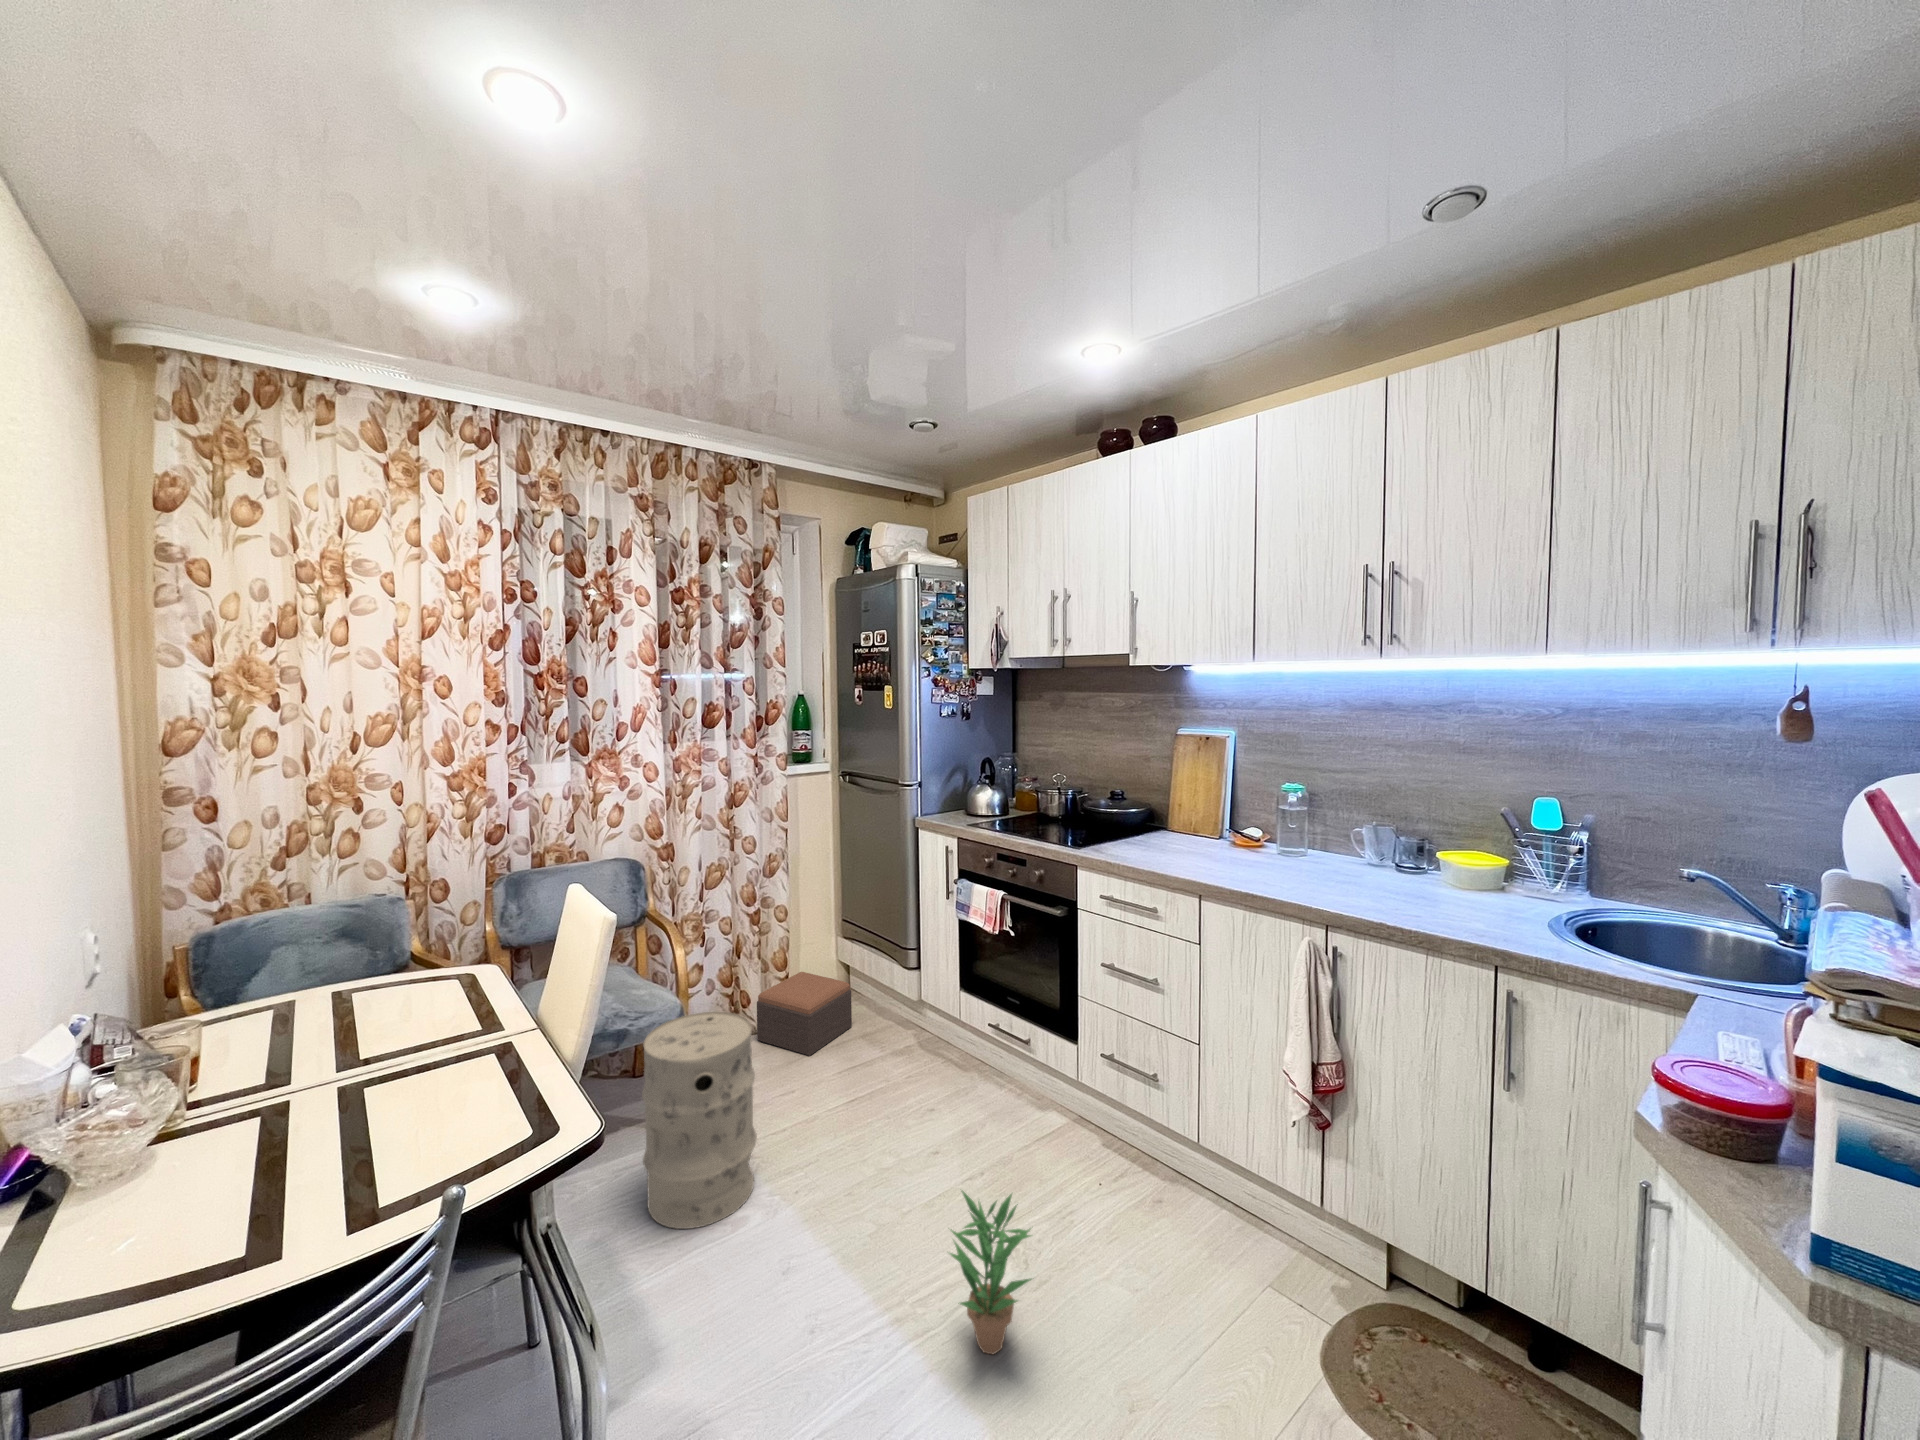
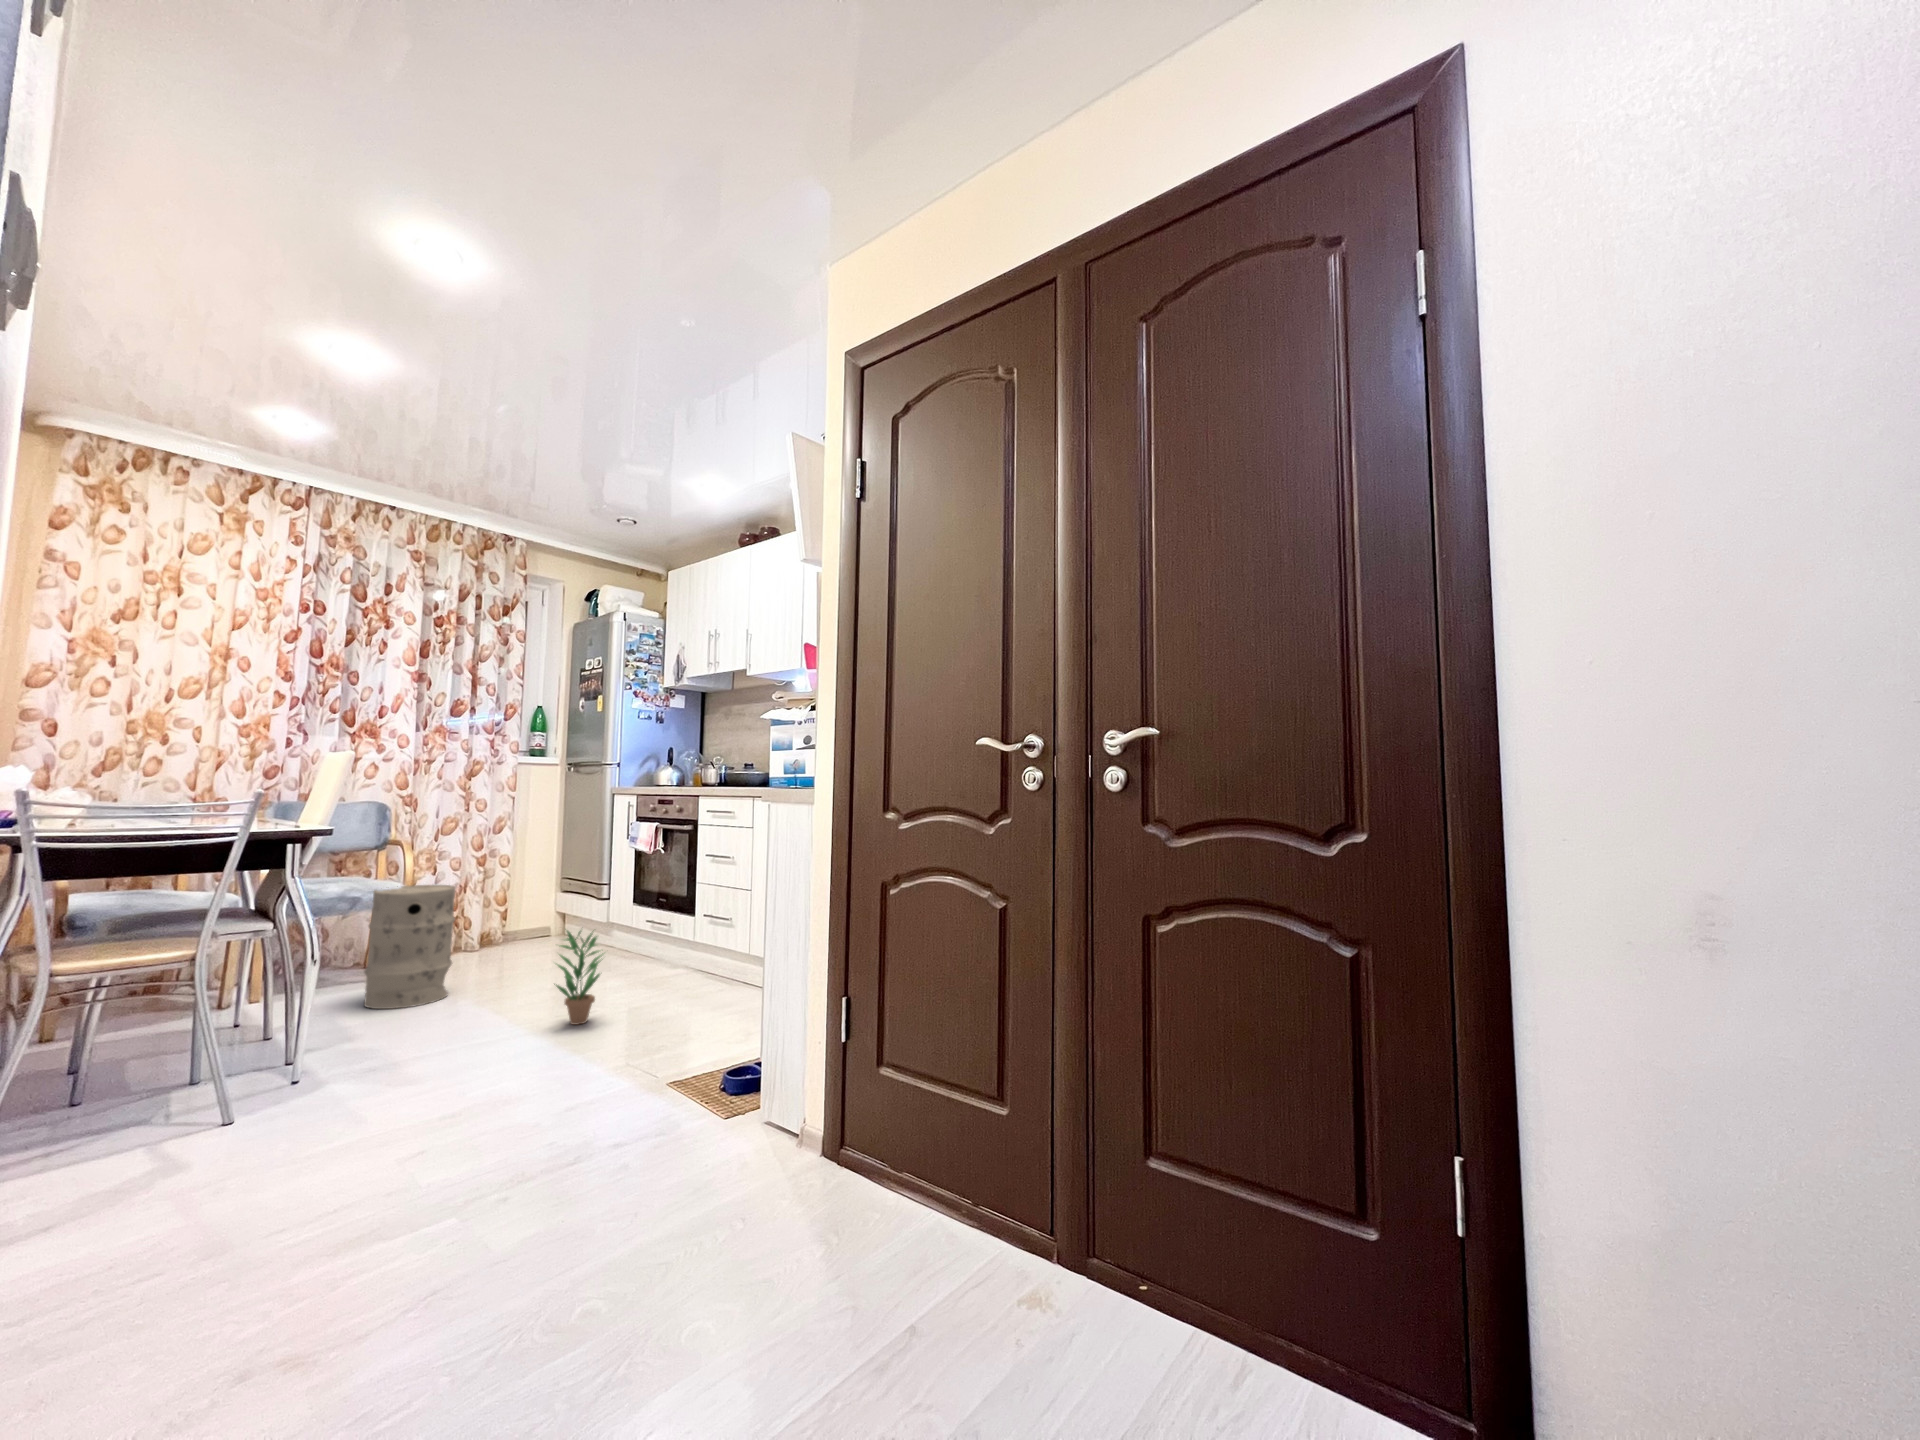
footstool: present [757,972,852,1056] -> none [473,911,556,959]

